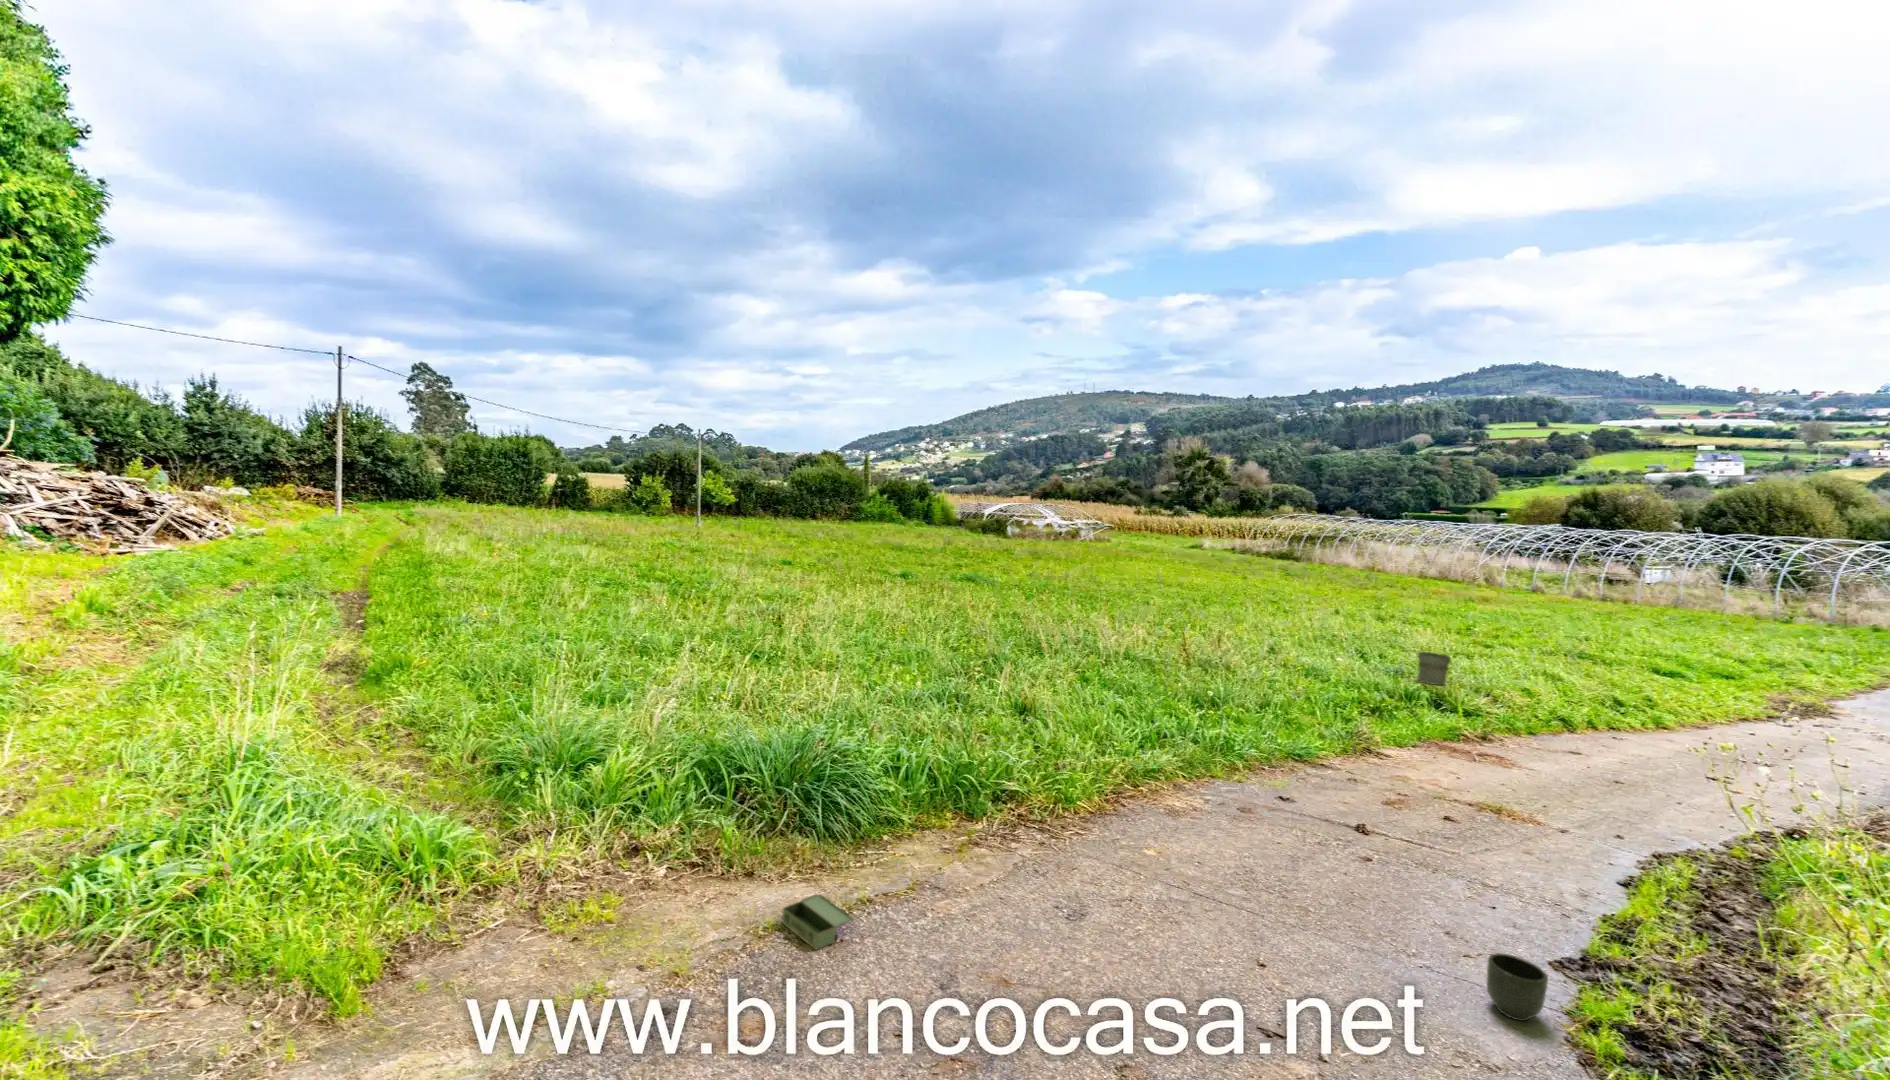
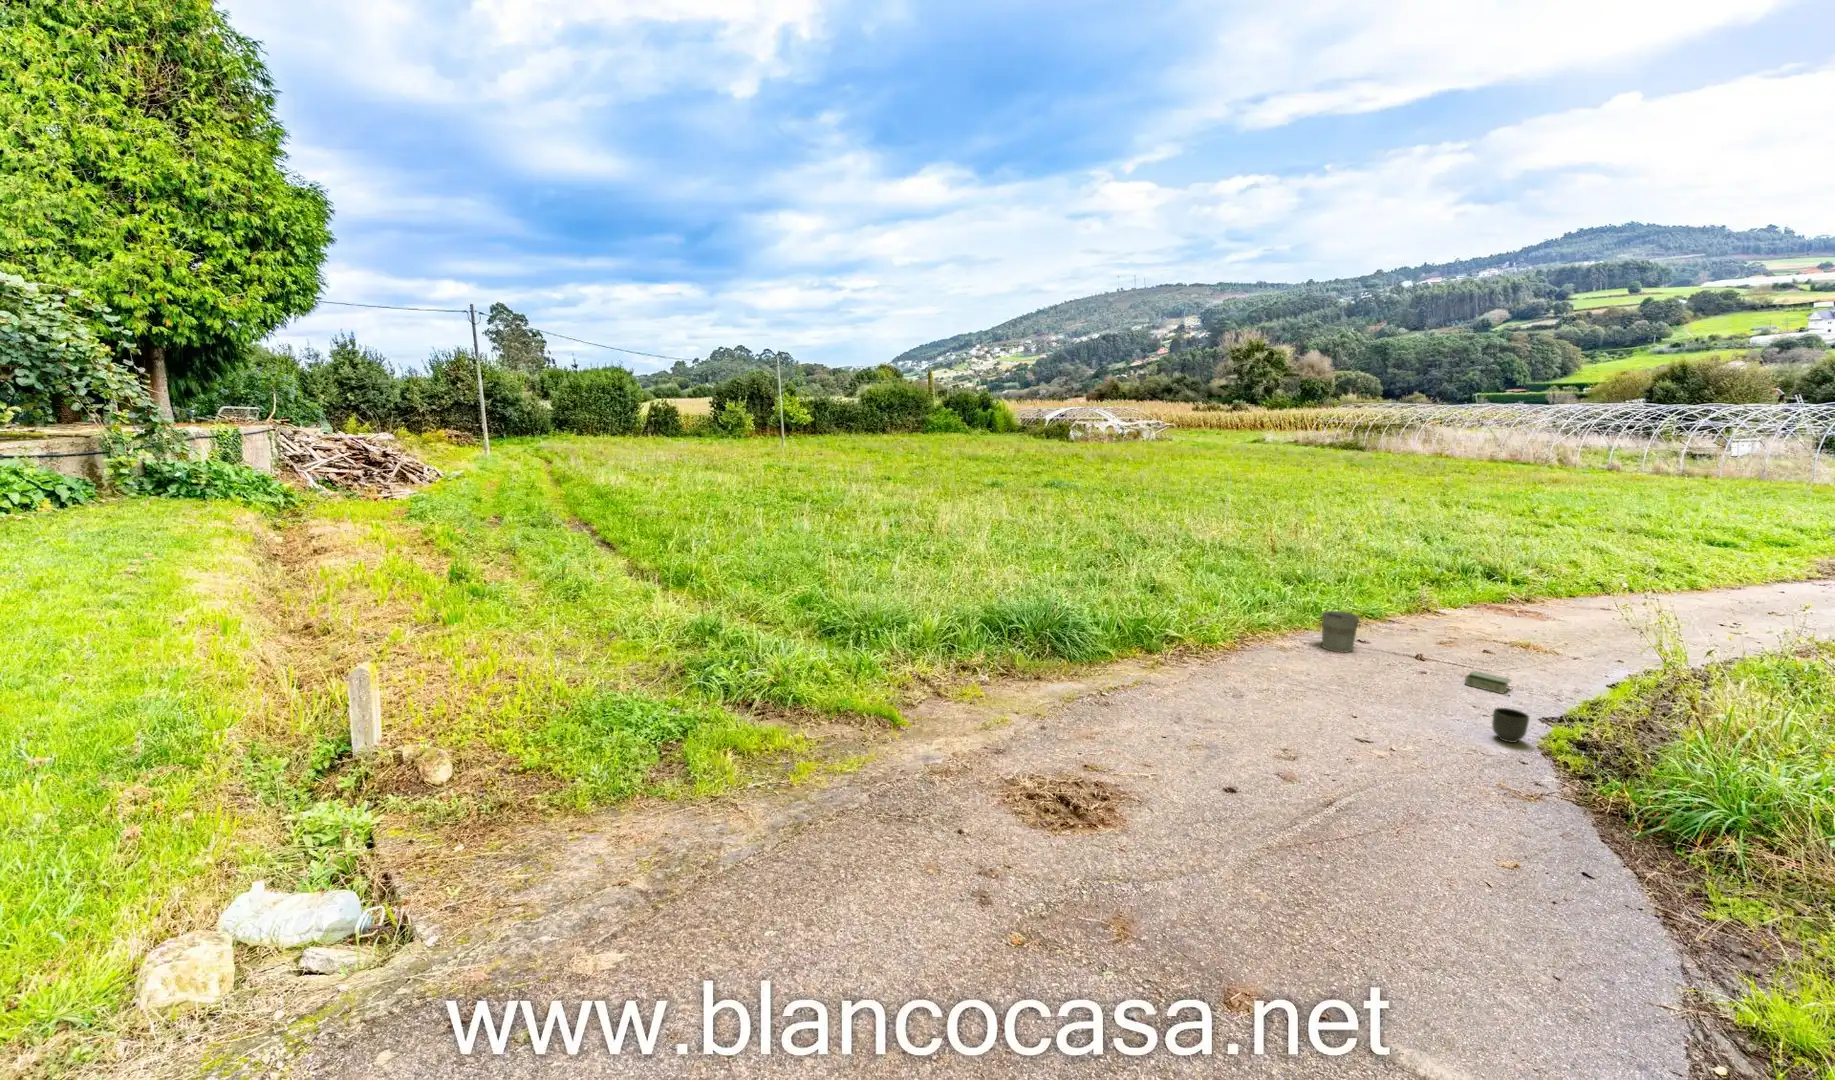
bucket: present [1417,652,1451,685] -> present [1320,611,1360,652]
toolbox: present [782,894,852,950] -> present [1465,672,1510,694]

